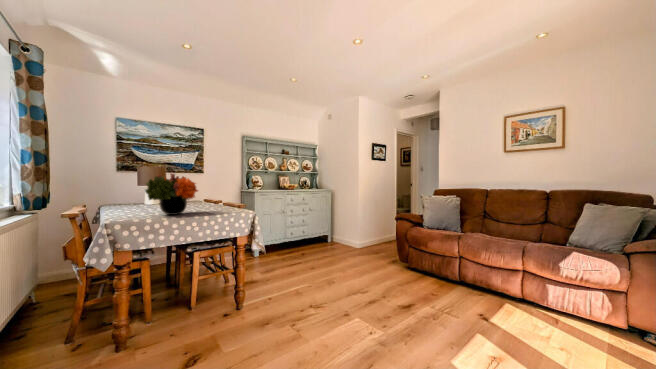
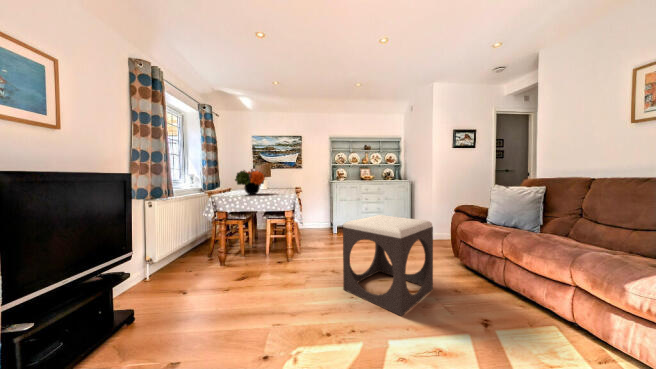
footstool: none [349,230,430,334] -> present [343,215,433,316]

